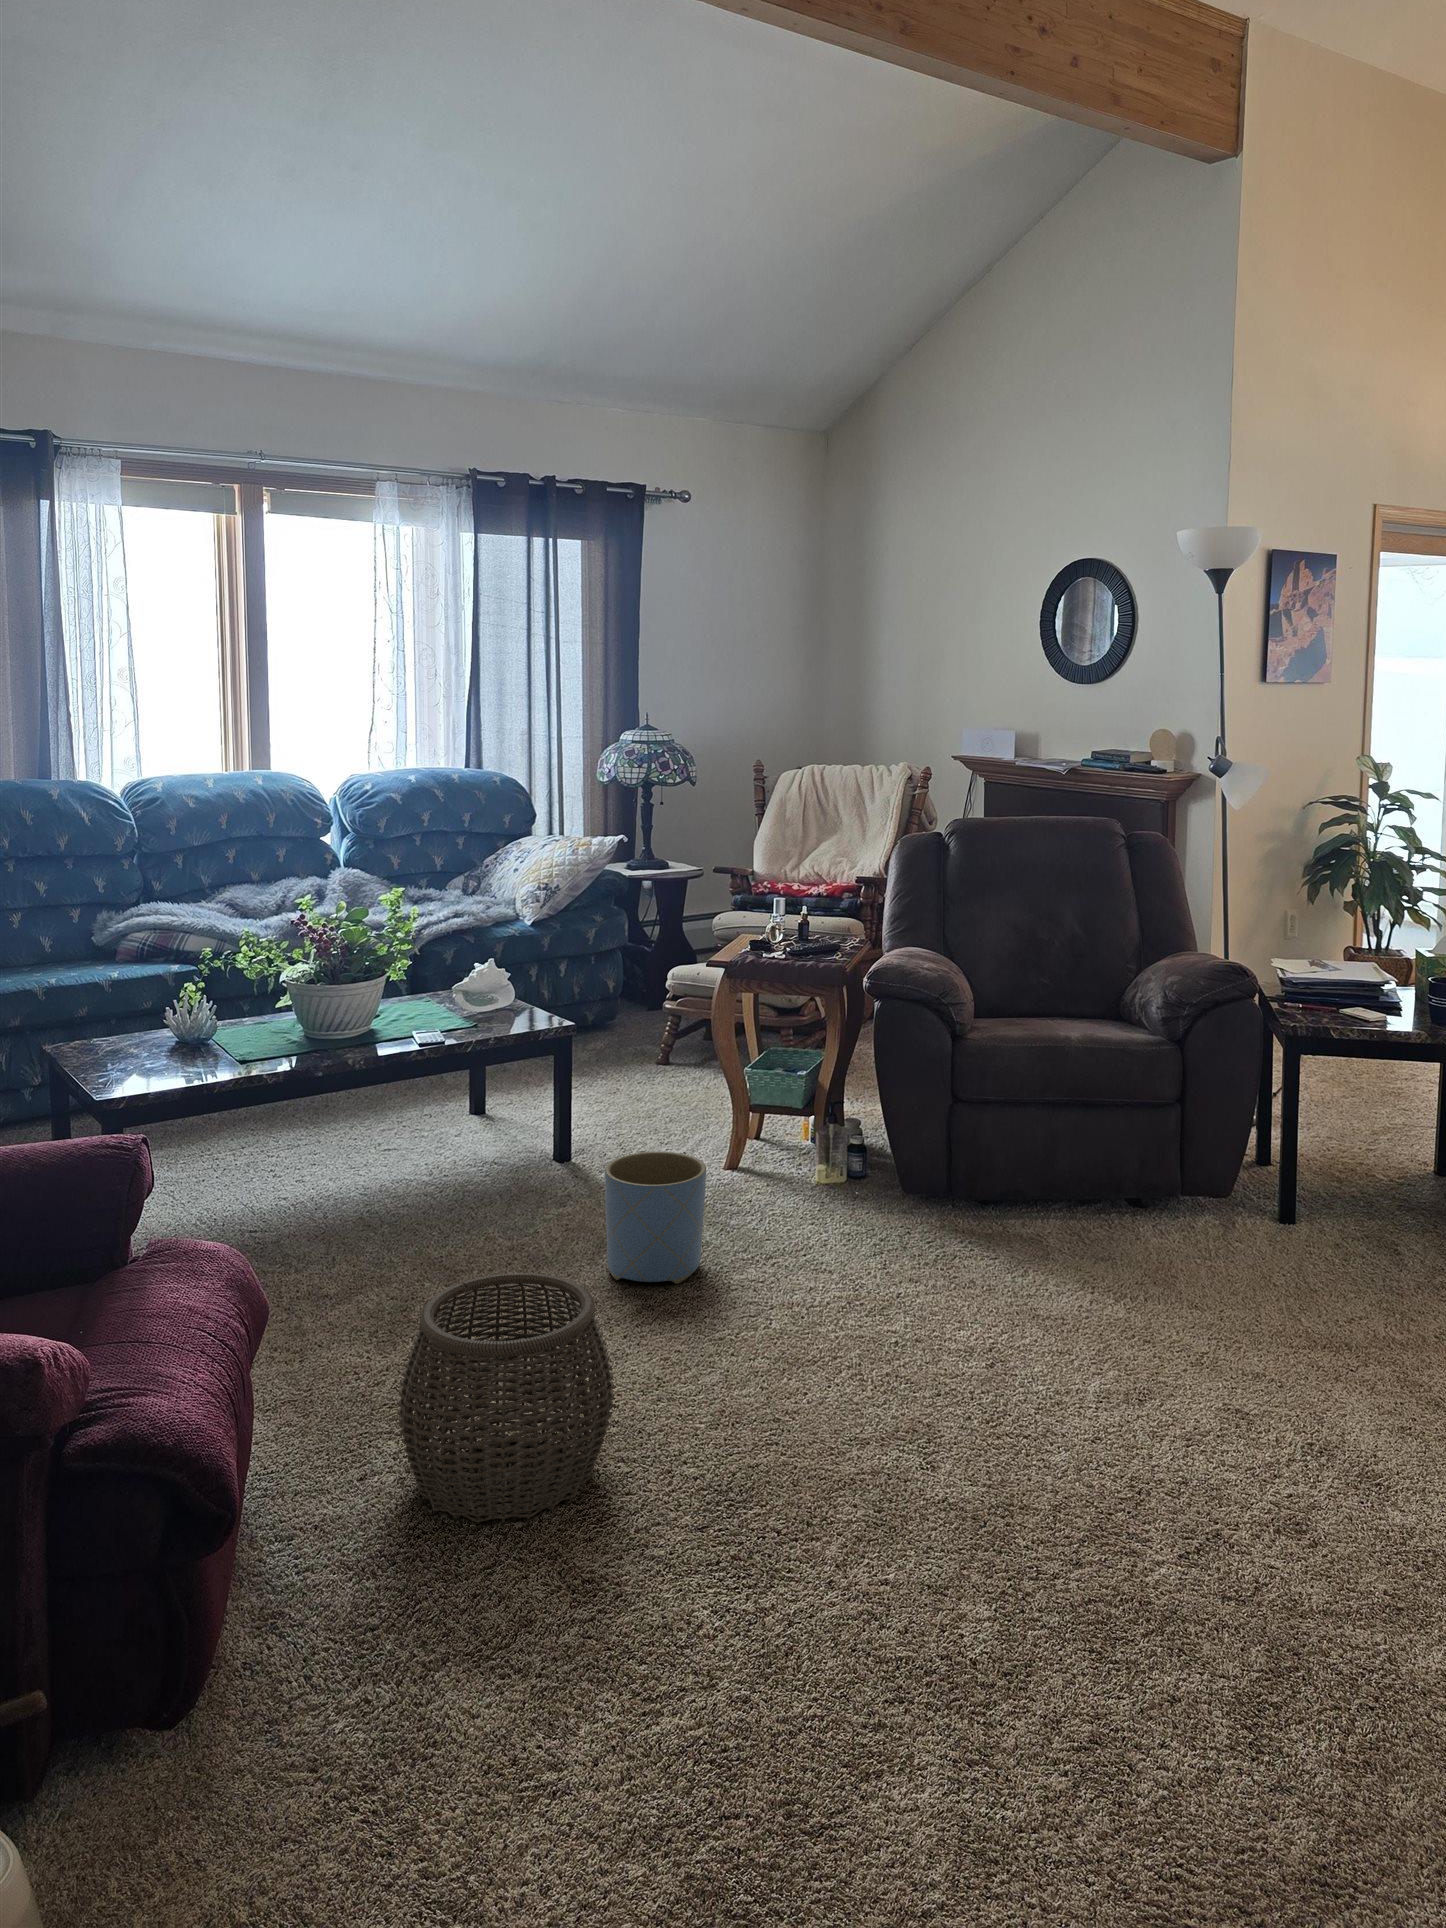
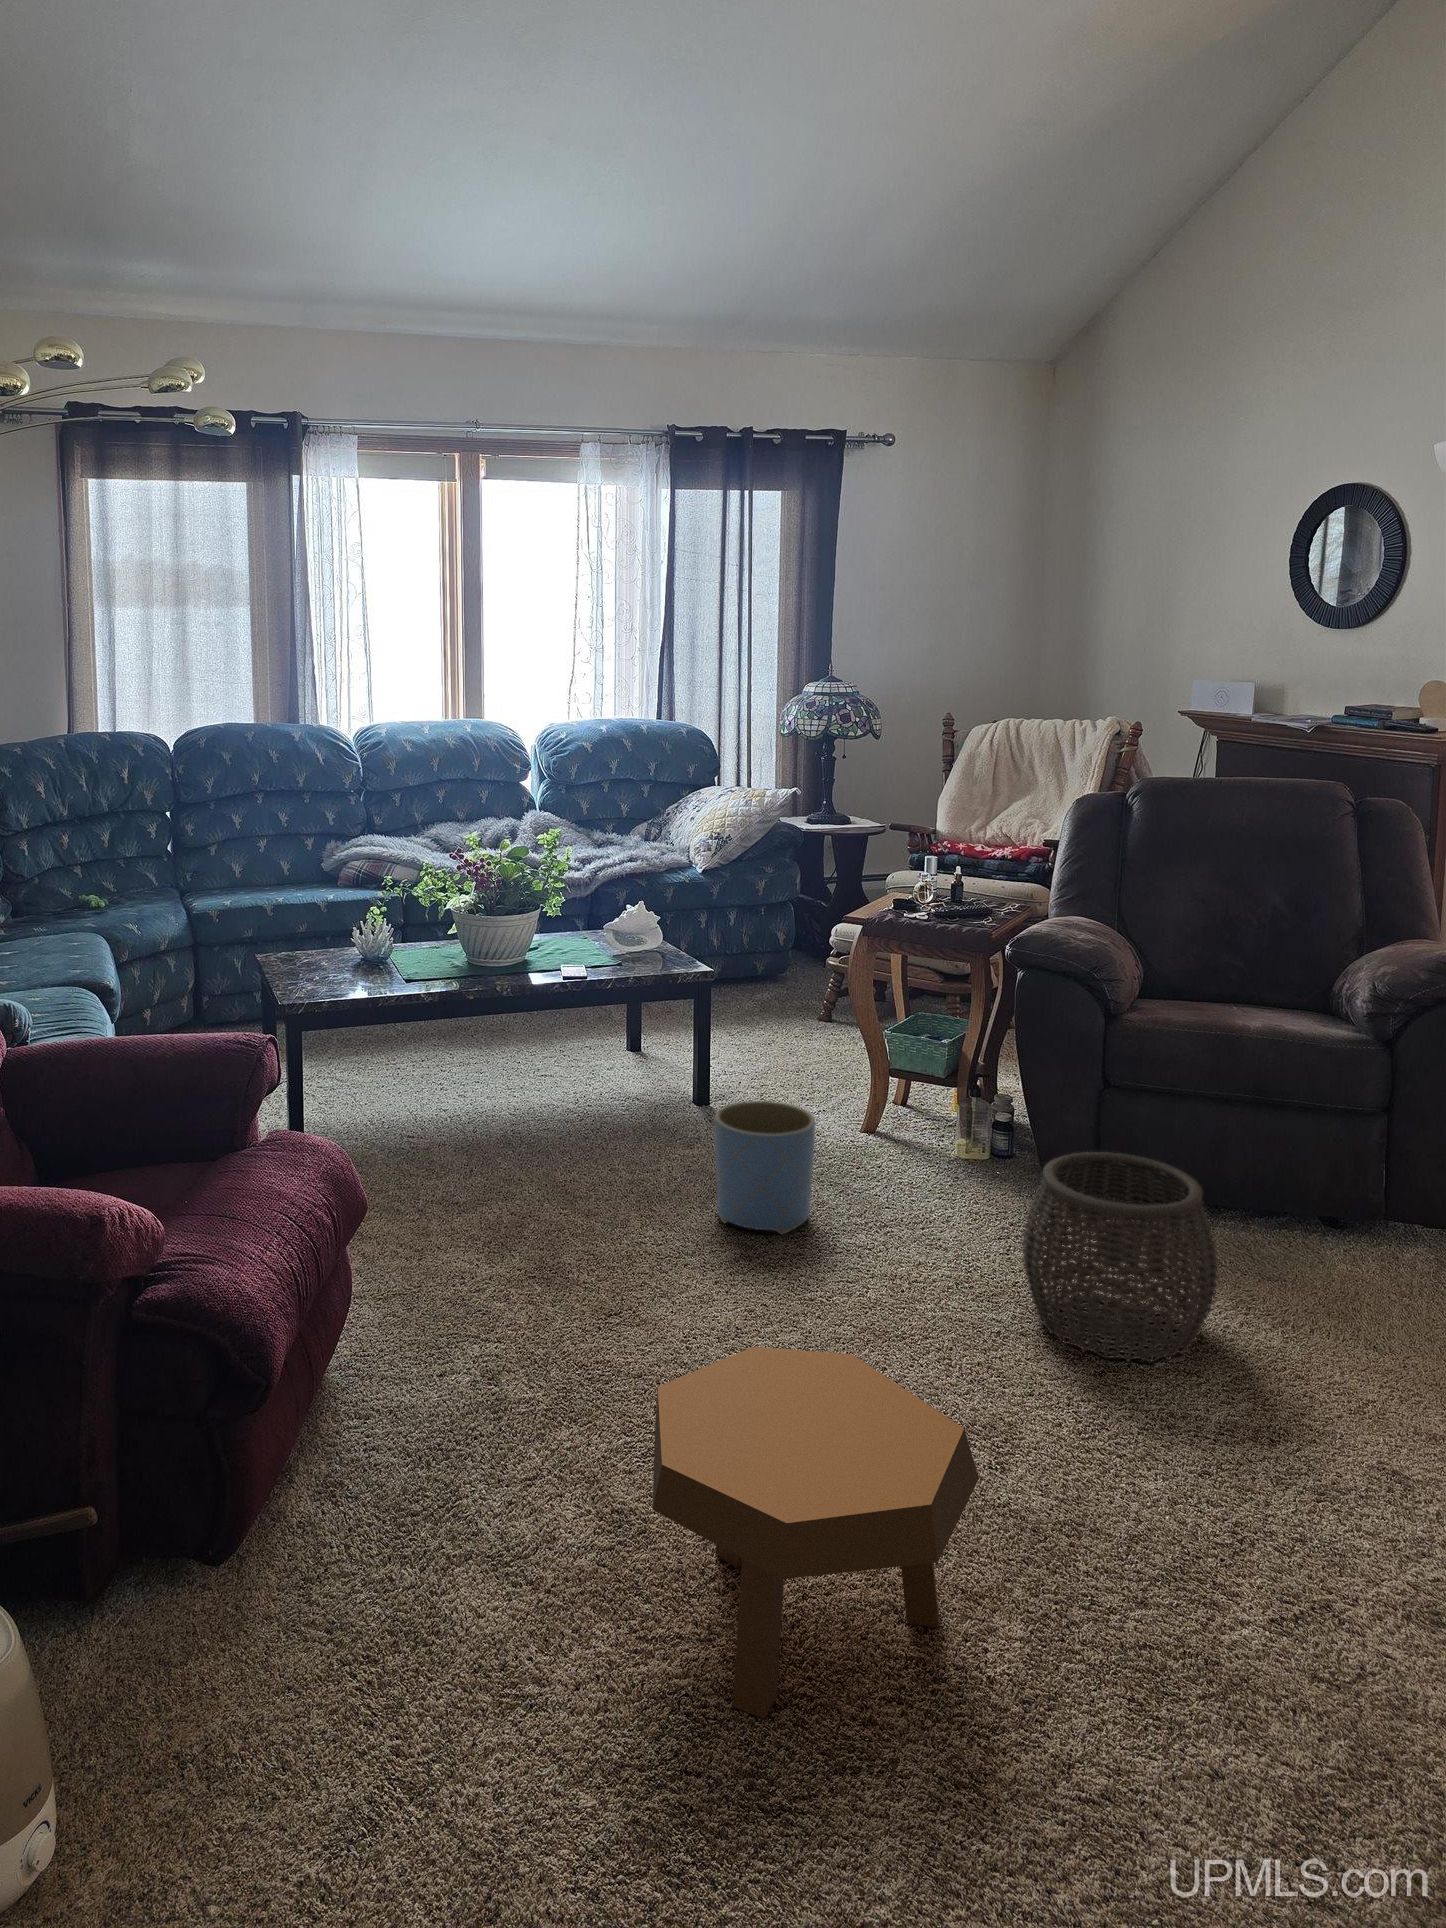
woven basket: present [397,1273,614,1523] -> present [1022,1152,1218,1362]
footstool: none [640,1384,950,1747] -> present [653,1347,979,1718]

